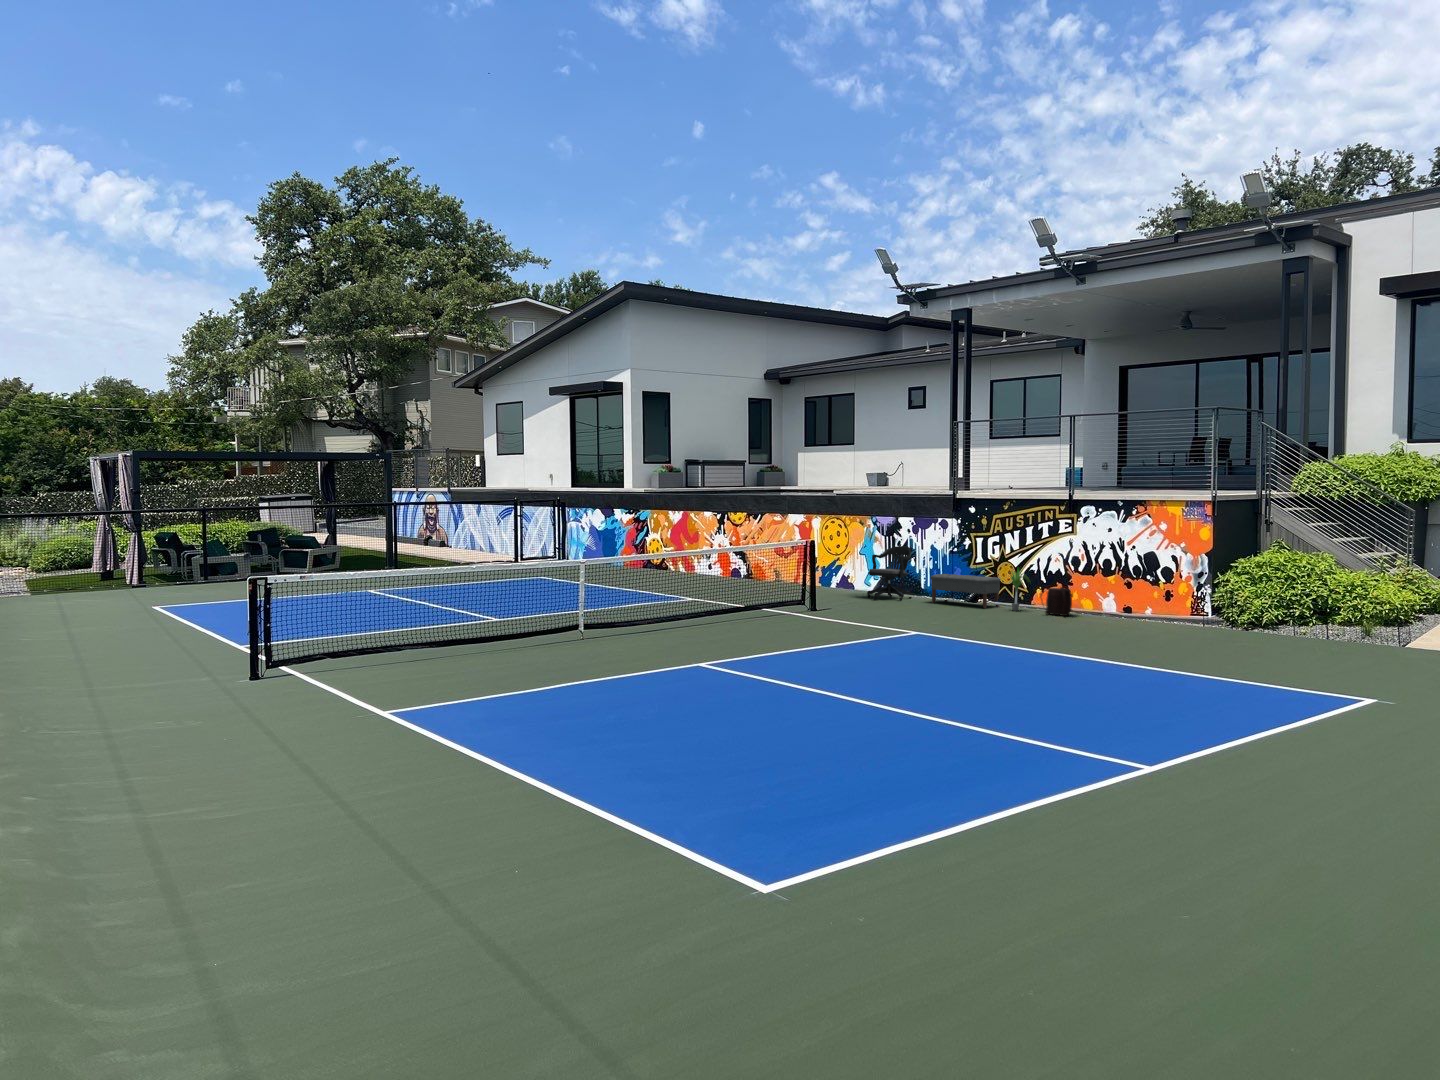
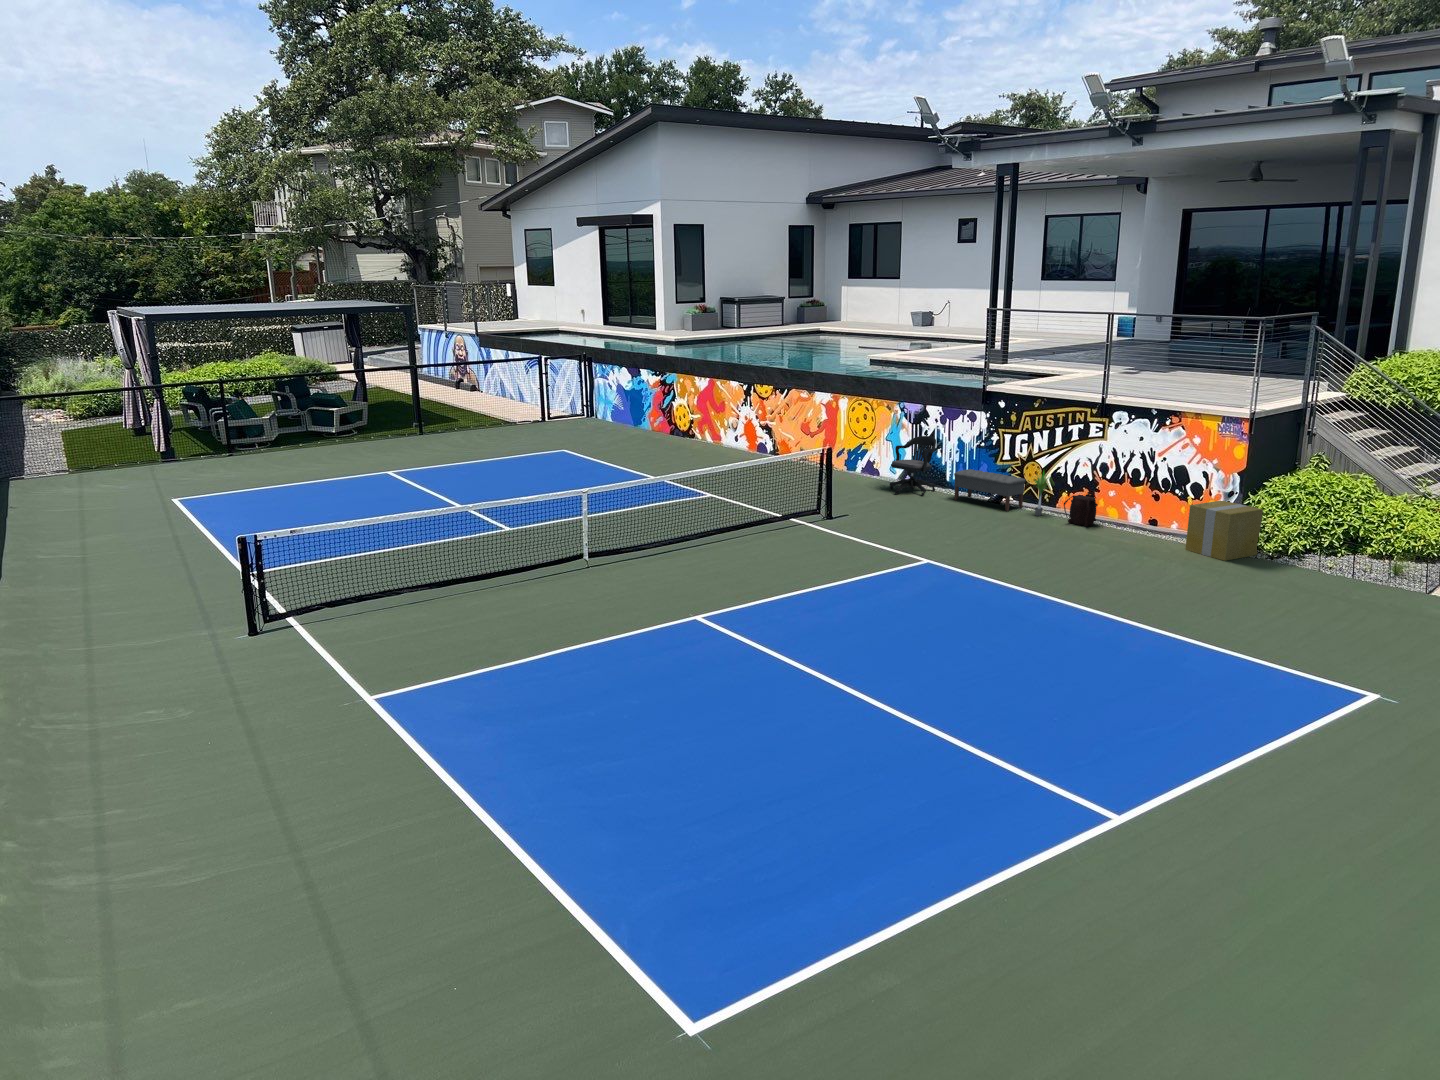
cardboard box: none [1162,582,1232,633] -> present [1185,501,1263,561]

